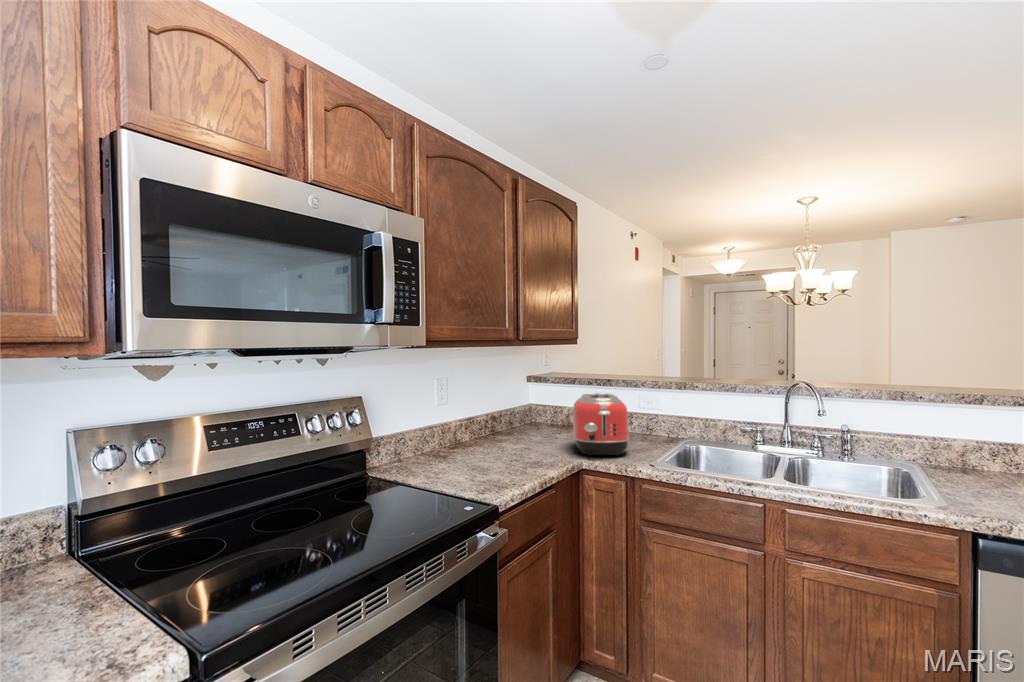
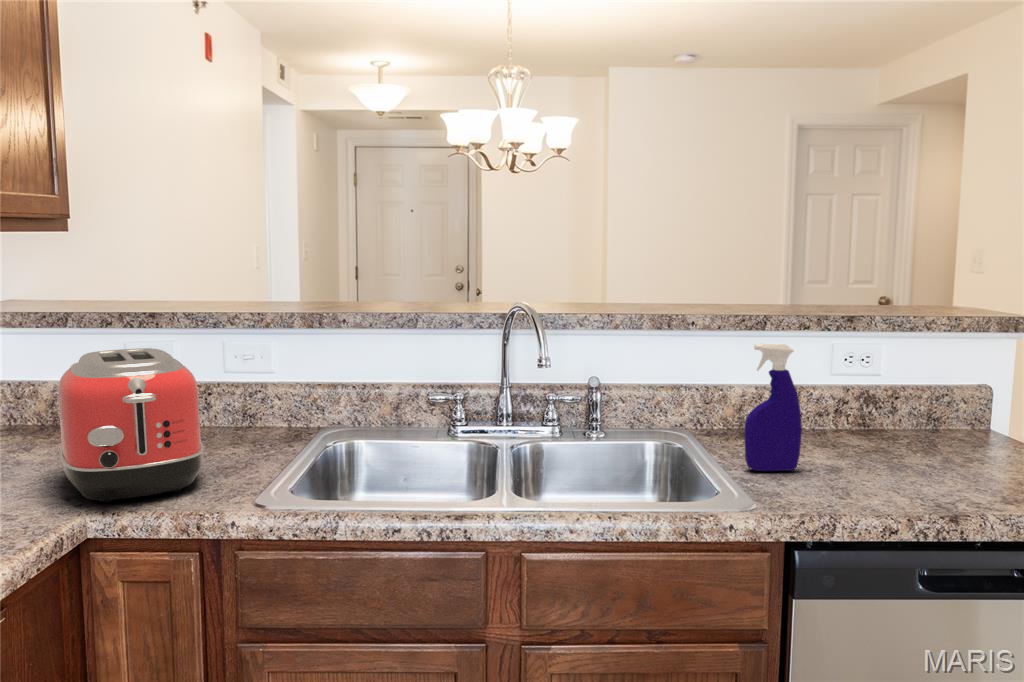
spray bottle: none [950,411,999,494] -> present [744,344,802,471]

